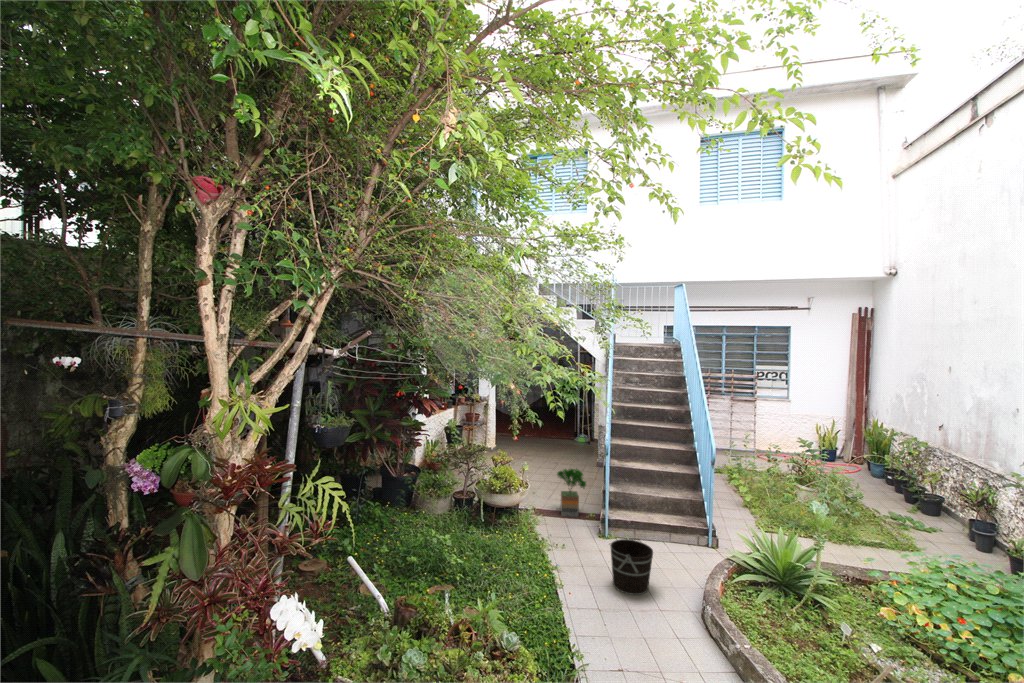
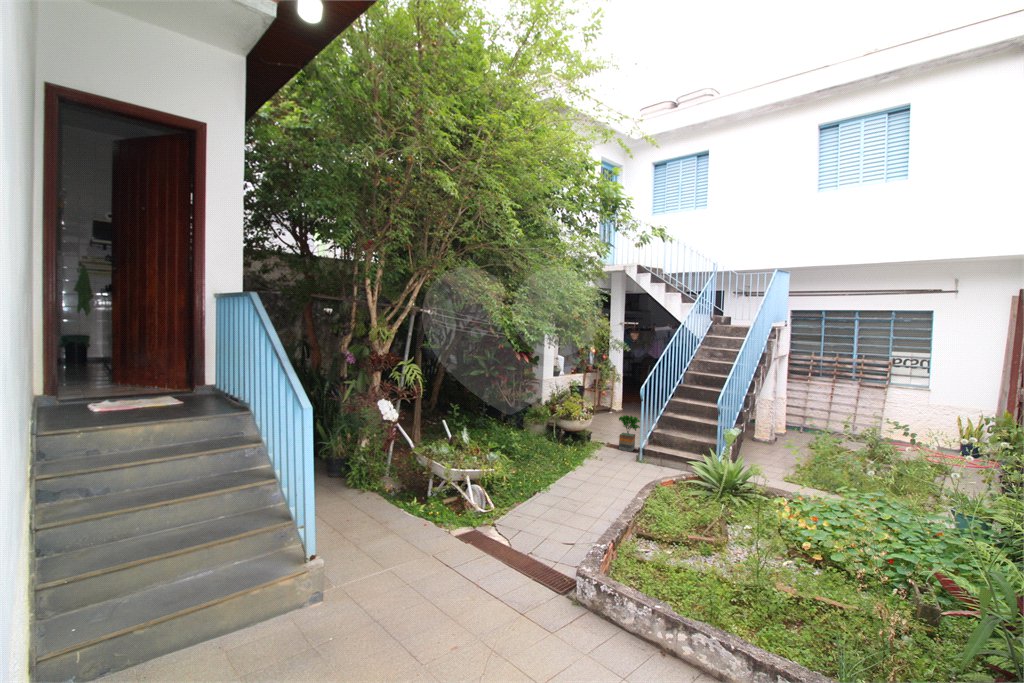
bucket: present [610,539,653,595] -> none [606,450,635,484]

